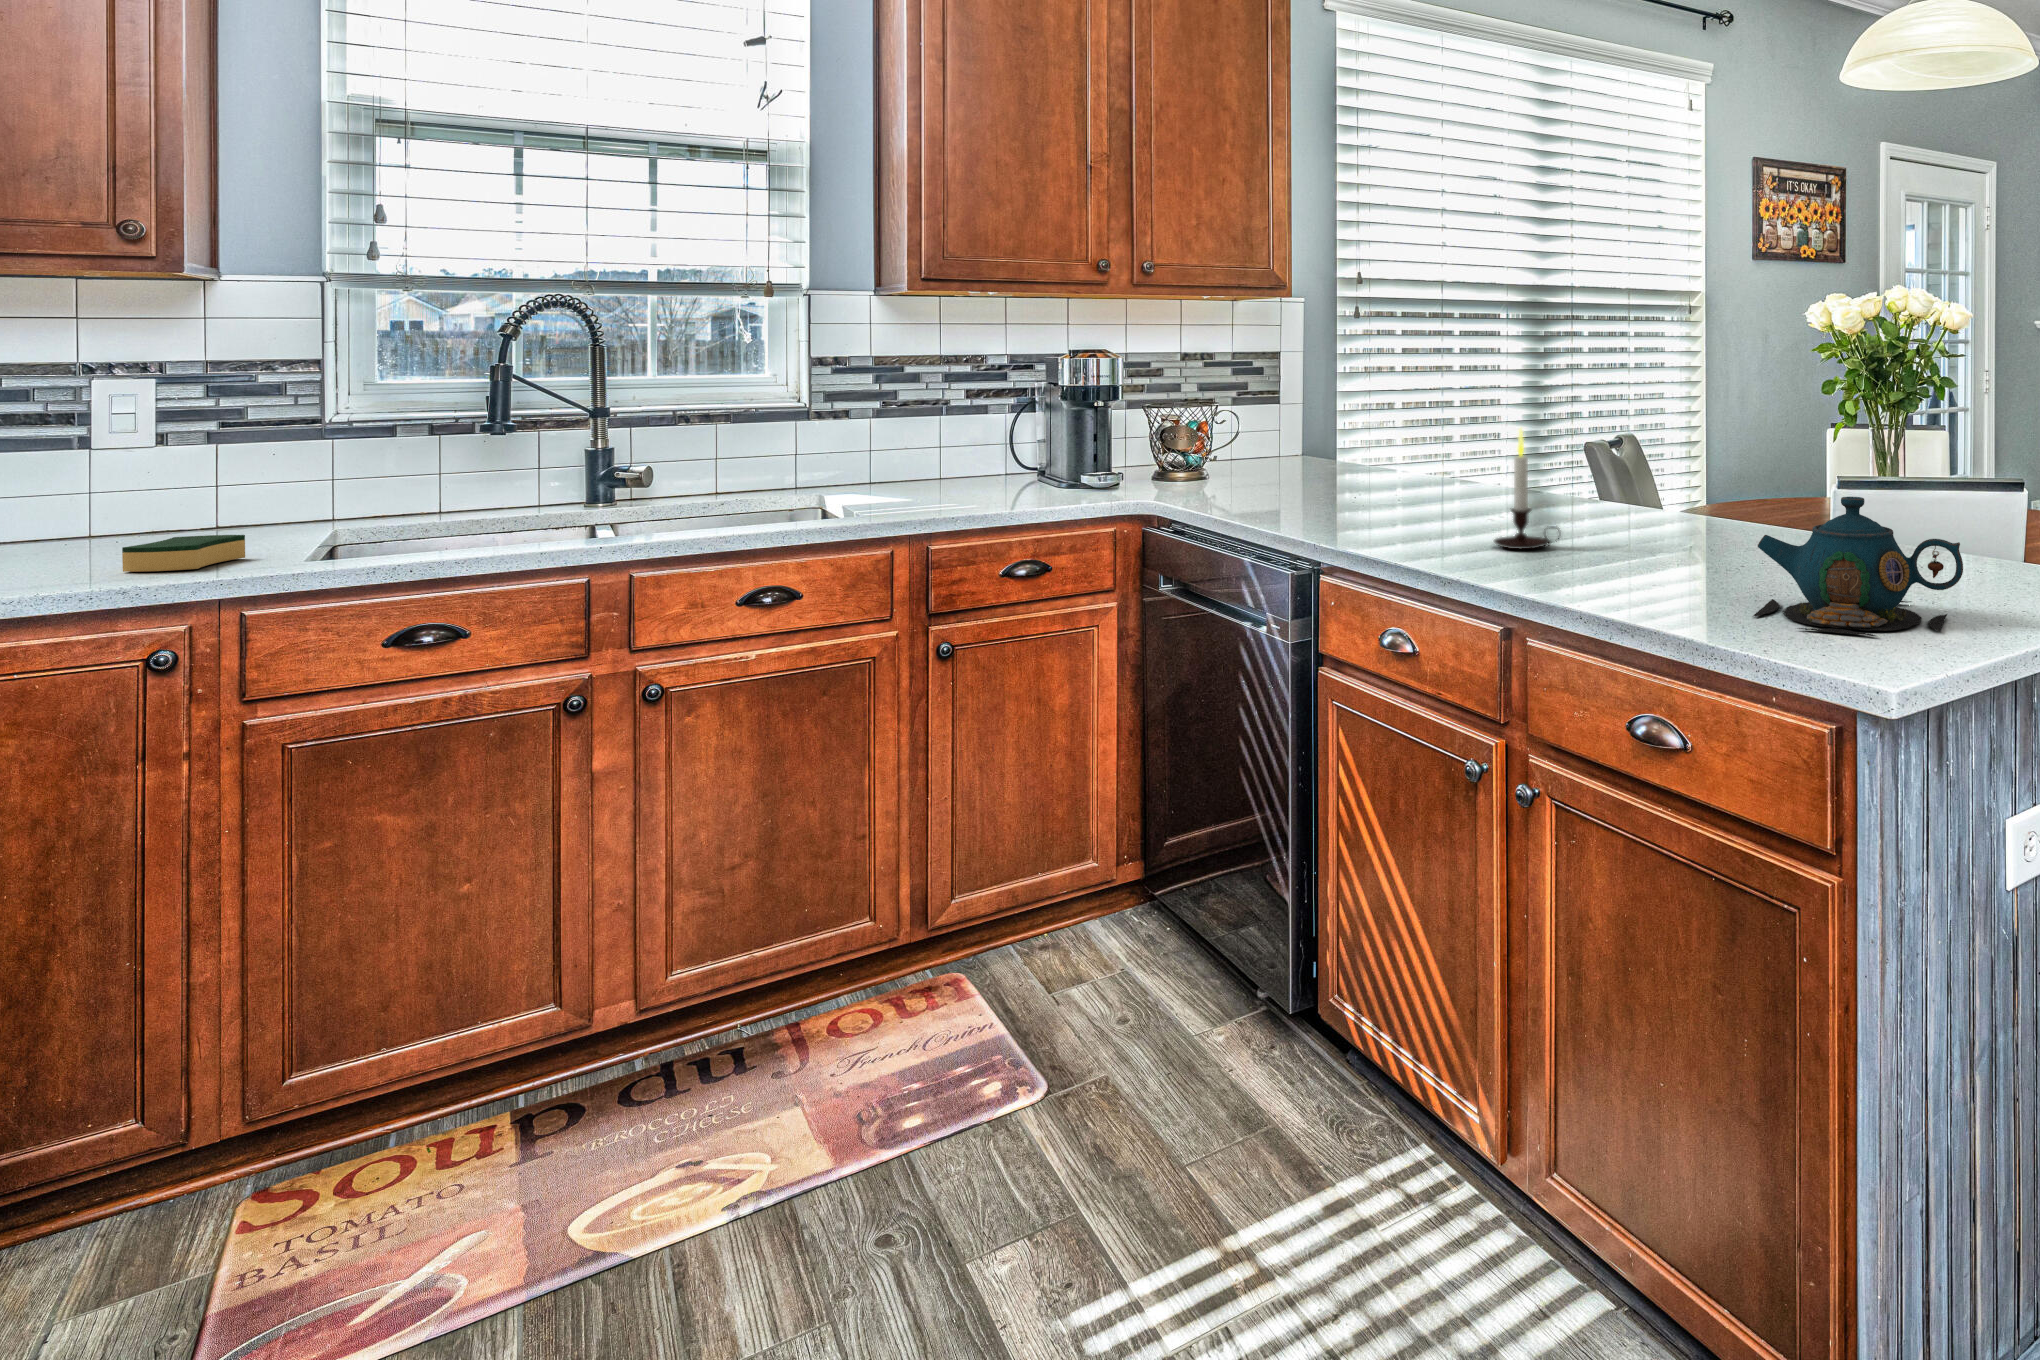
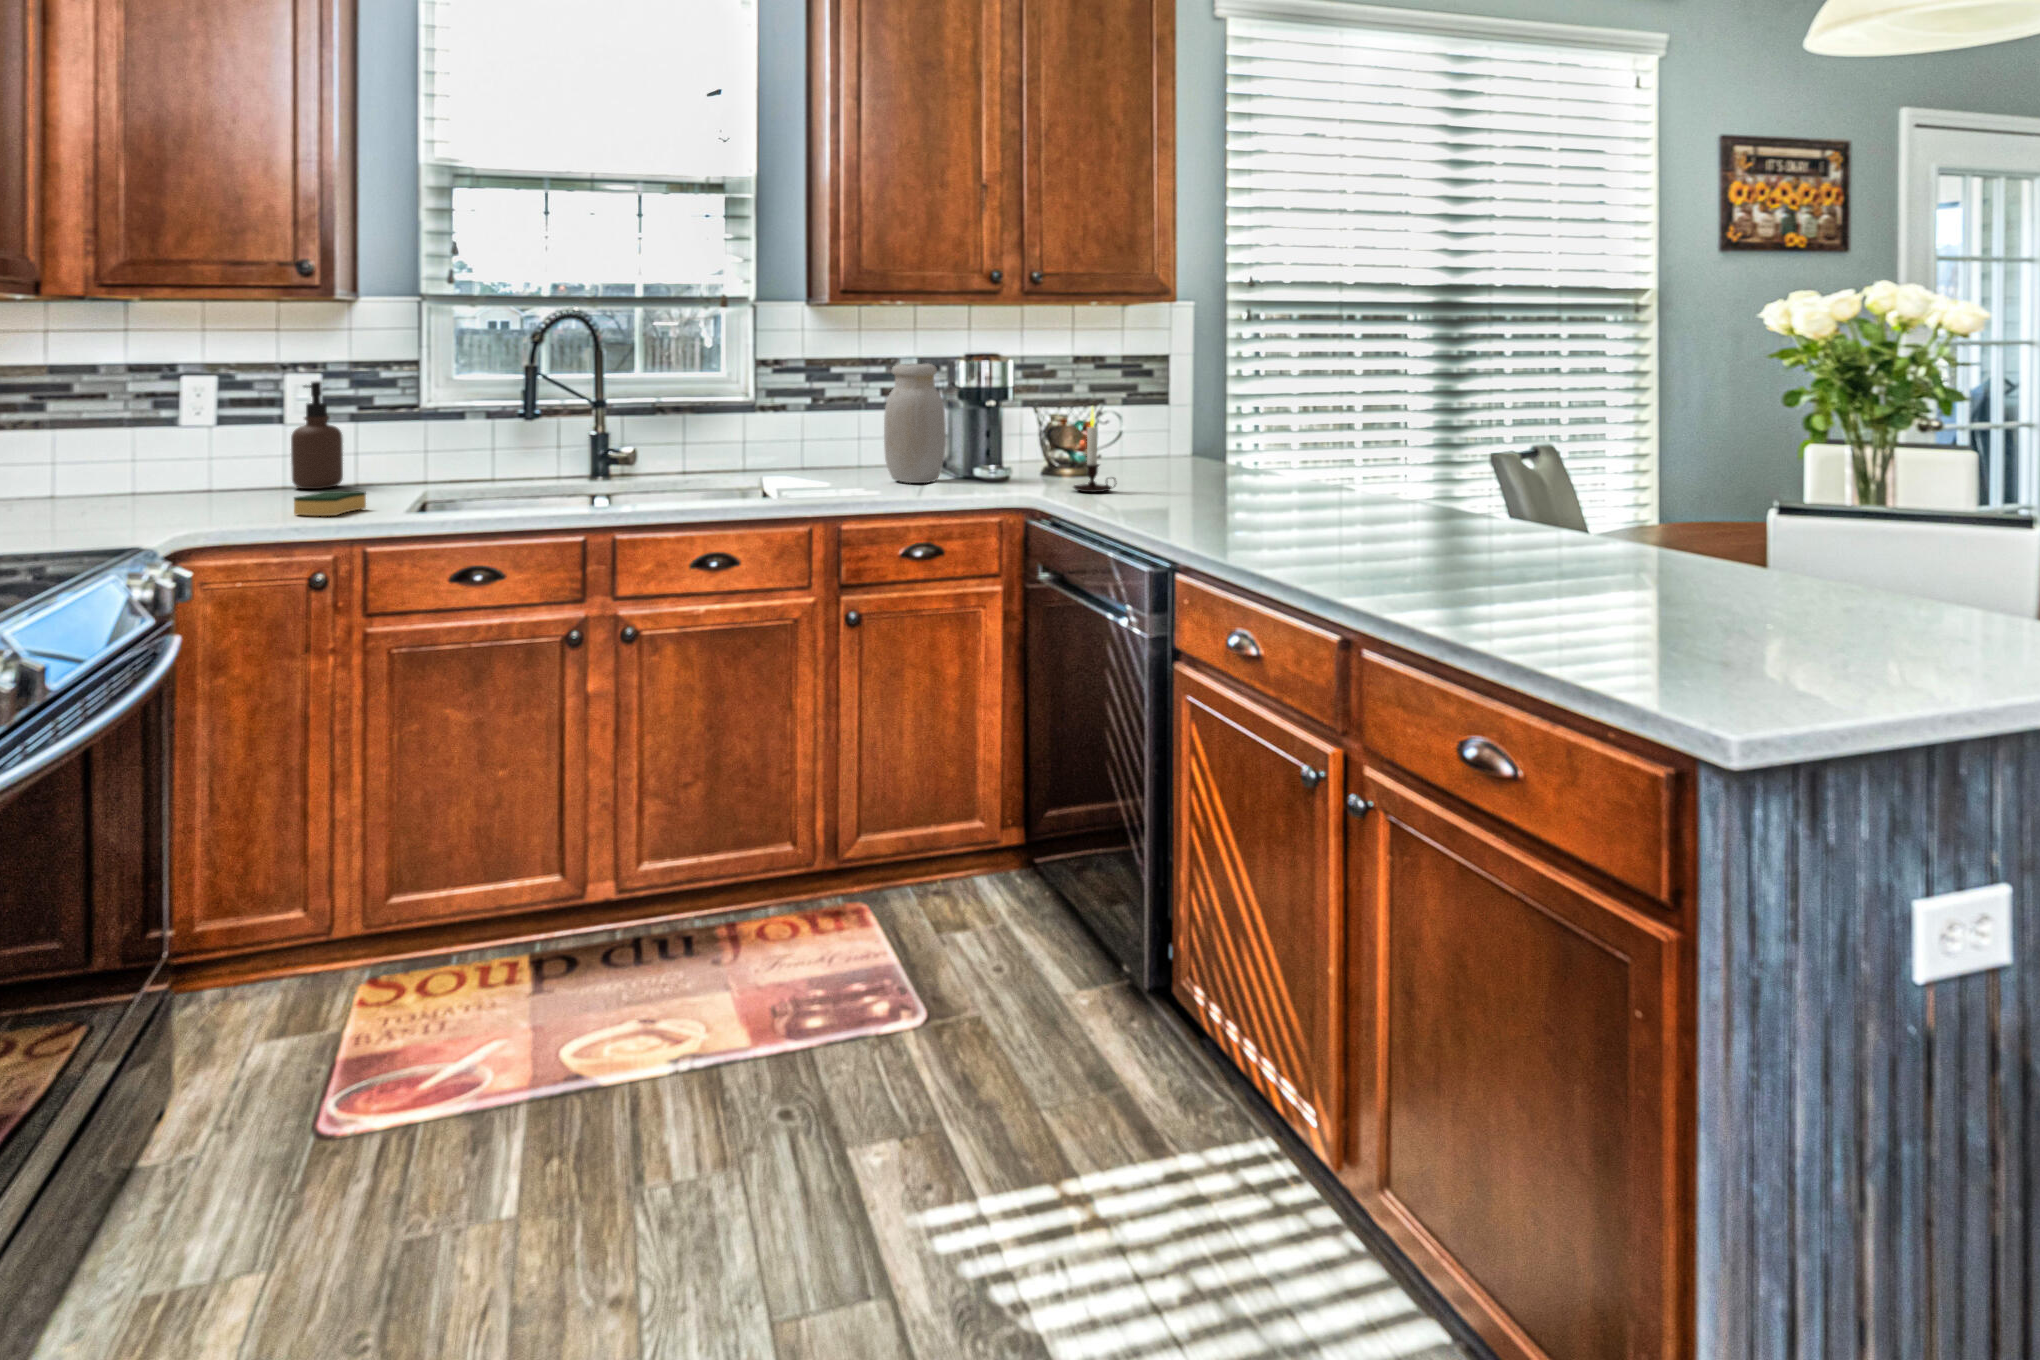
jar: none [969,362,1042,494] -> present [884,364,946,483]
soap dispenser: none [114,392,202,536] -> present [291,381,343,489]
candle: present [1494,430,1558,549] -> present [1073,409,1117,492]
teapot: present [1753,497,1963,636] -> none [1568,523,1833,684]

